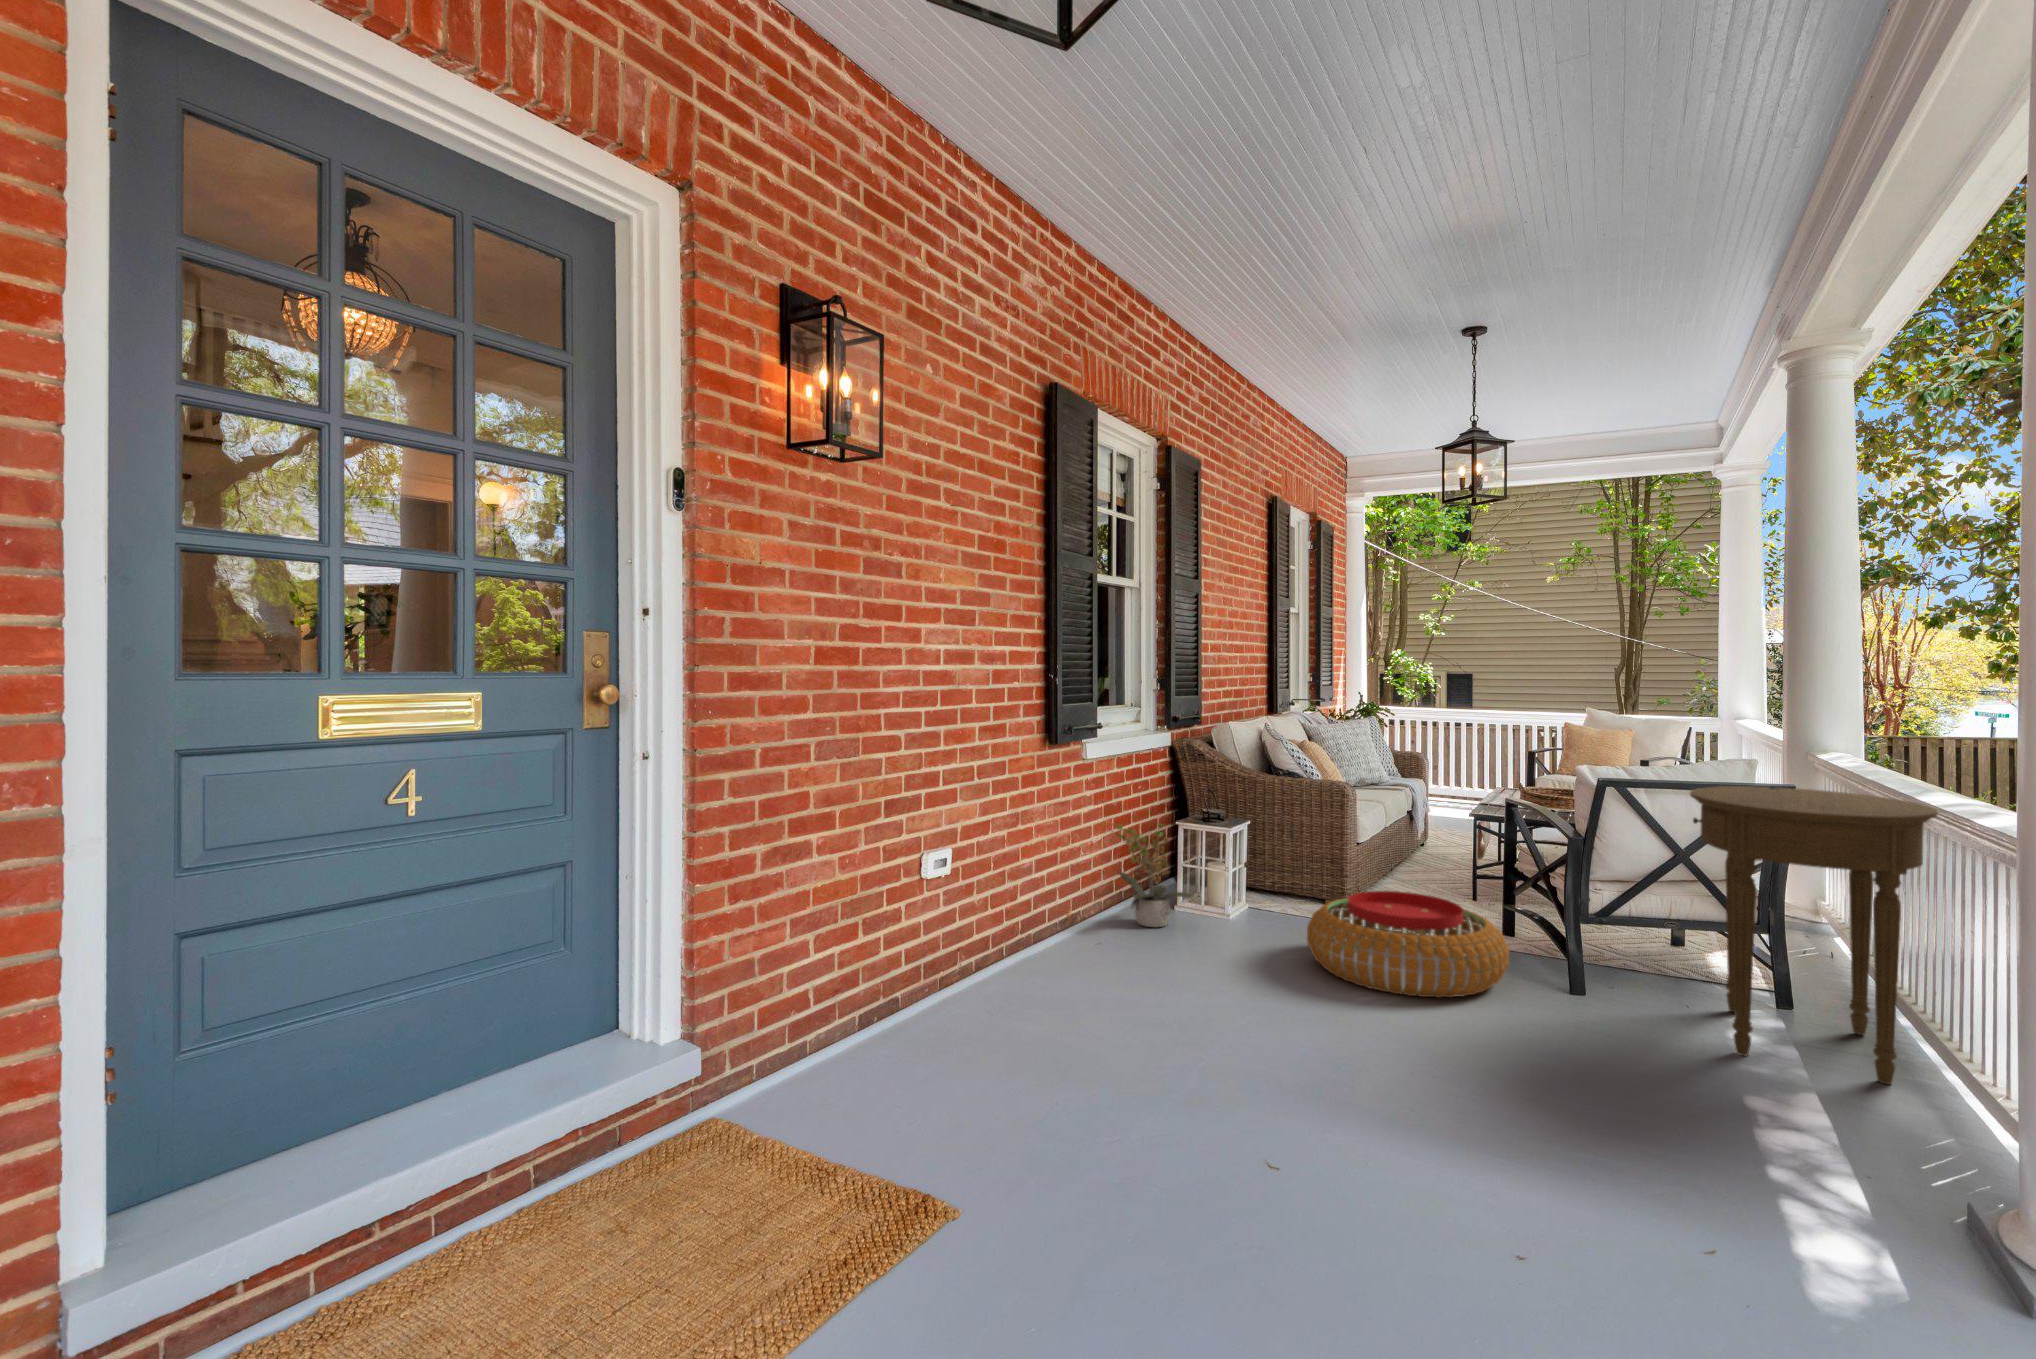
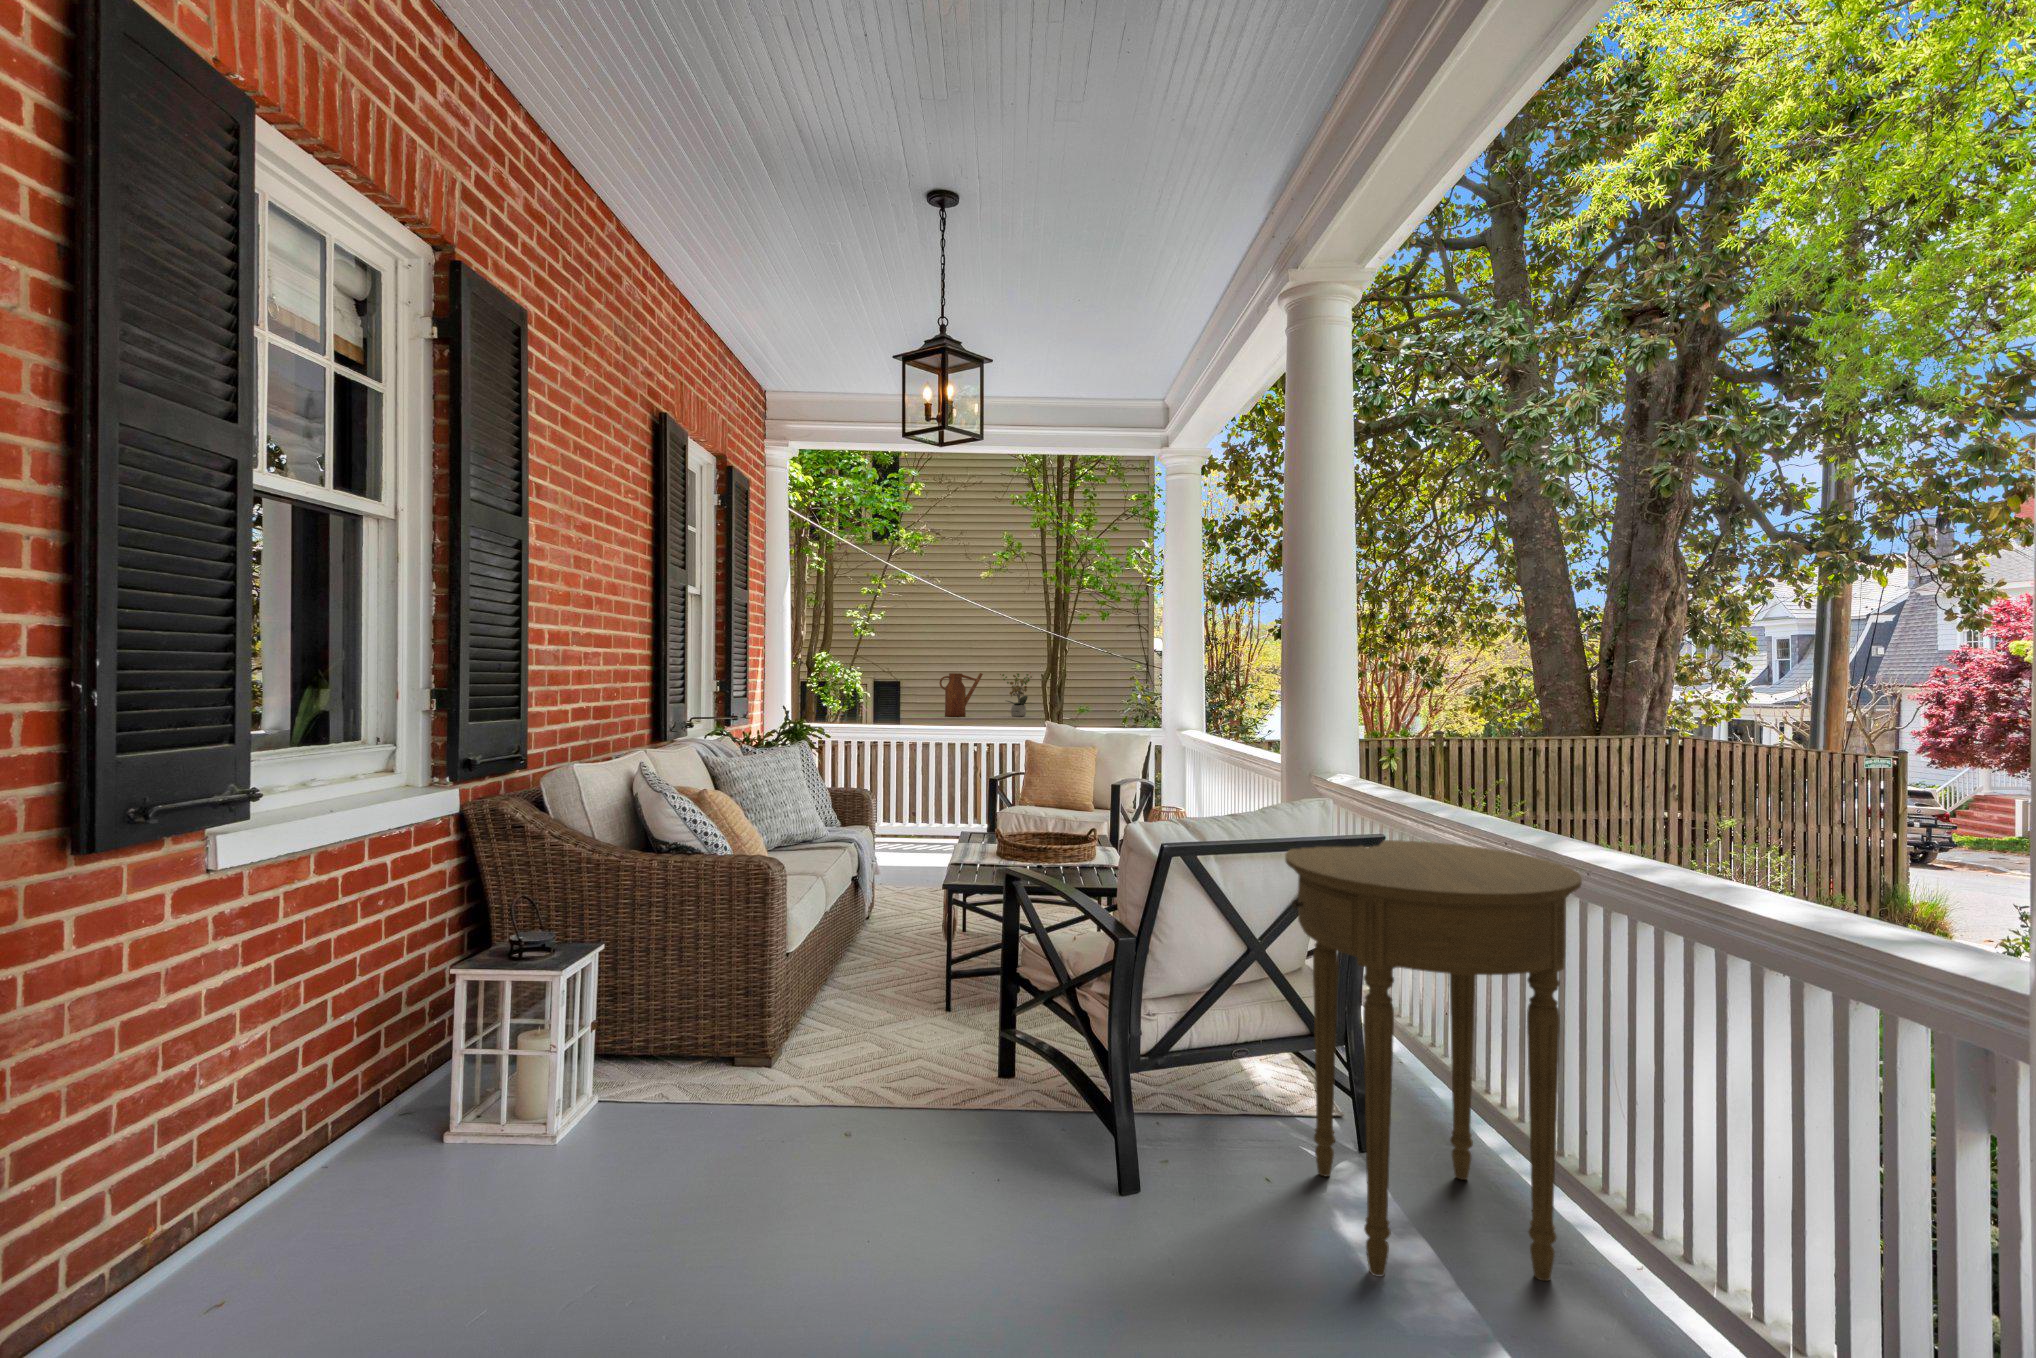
watering can: none [1502,664,1544,701] -> present [939,673,983,717]
potted plant: present [1113,824,1194,927] -> present [1000,672,1033,717]
pouf: present [1307,891,1509,998] -> none [705,1059,1043,1285]

